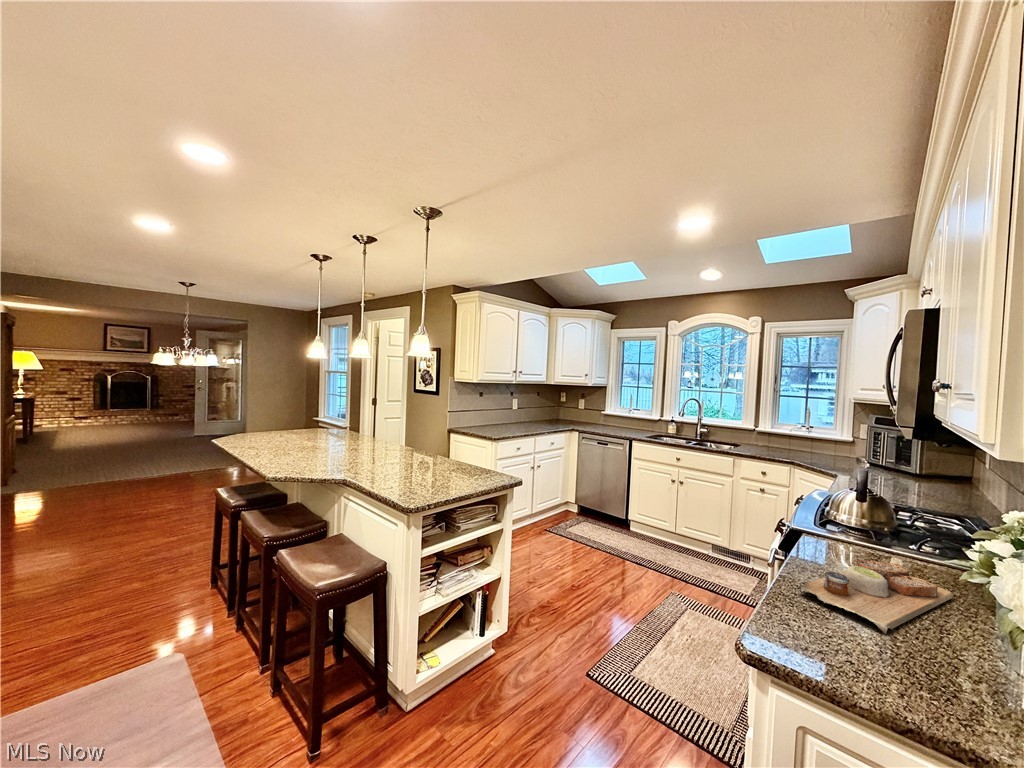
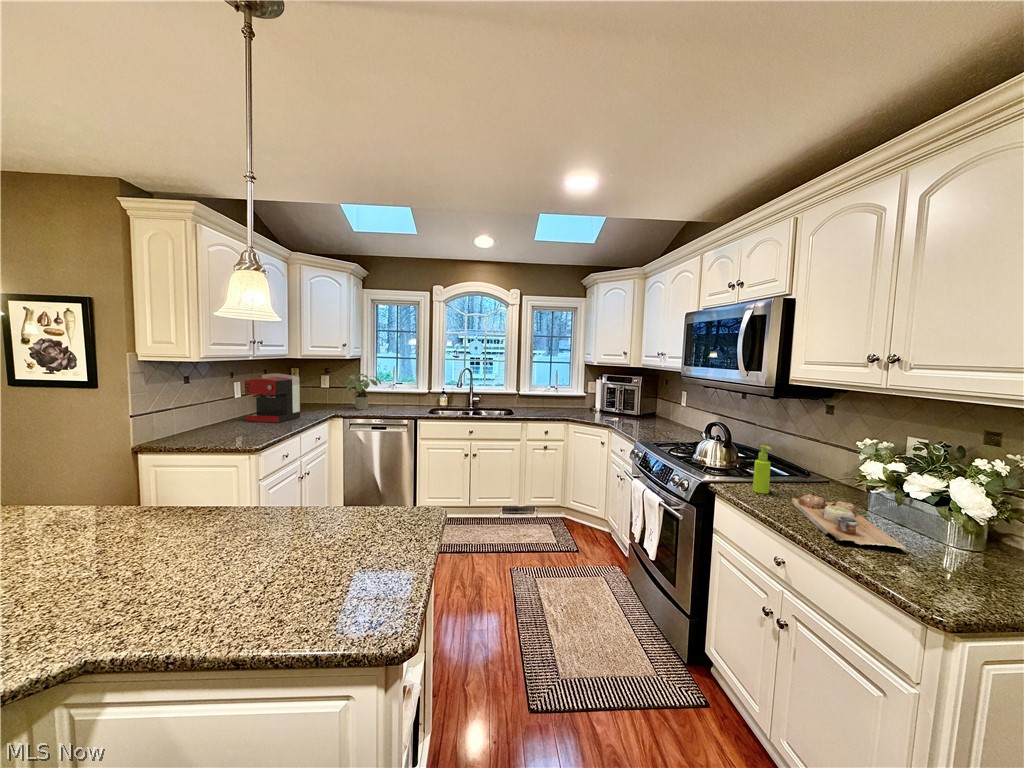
coffee maker: none [515,394,549,427] -> present [245,373,300,423]
potted plant: none [585,399,617,428] -> present [344,374,381,409]
soap dispenser: none [844,492,869,556] -> present [753,445,772,494]

